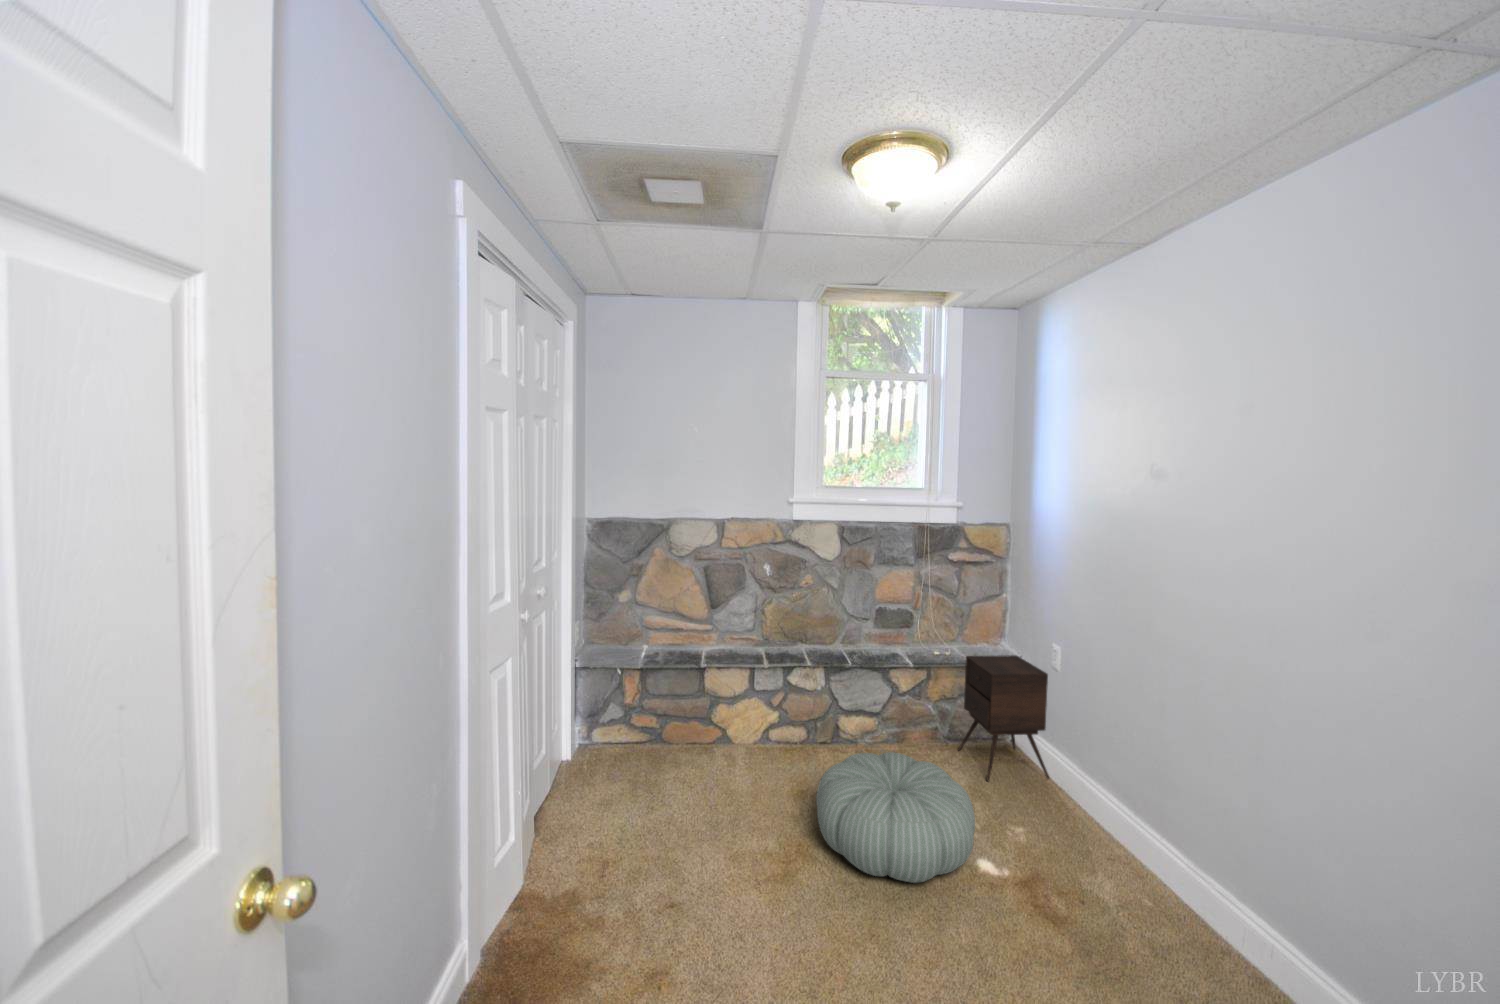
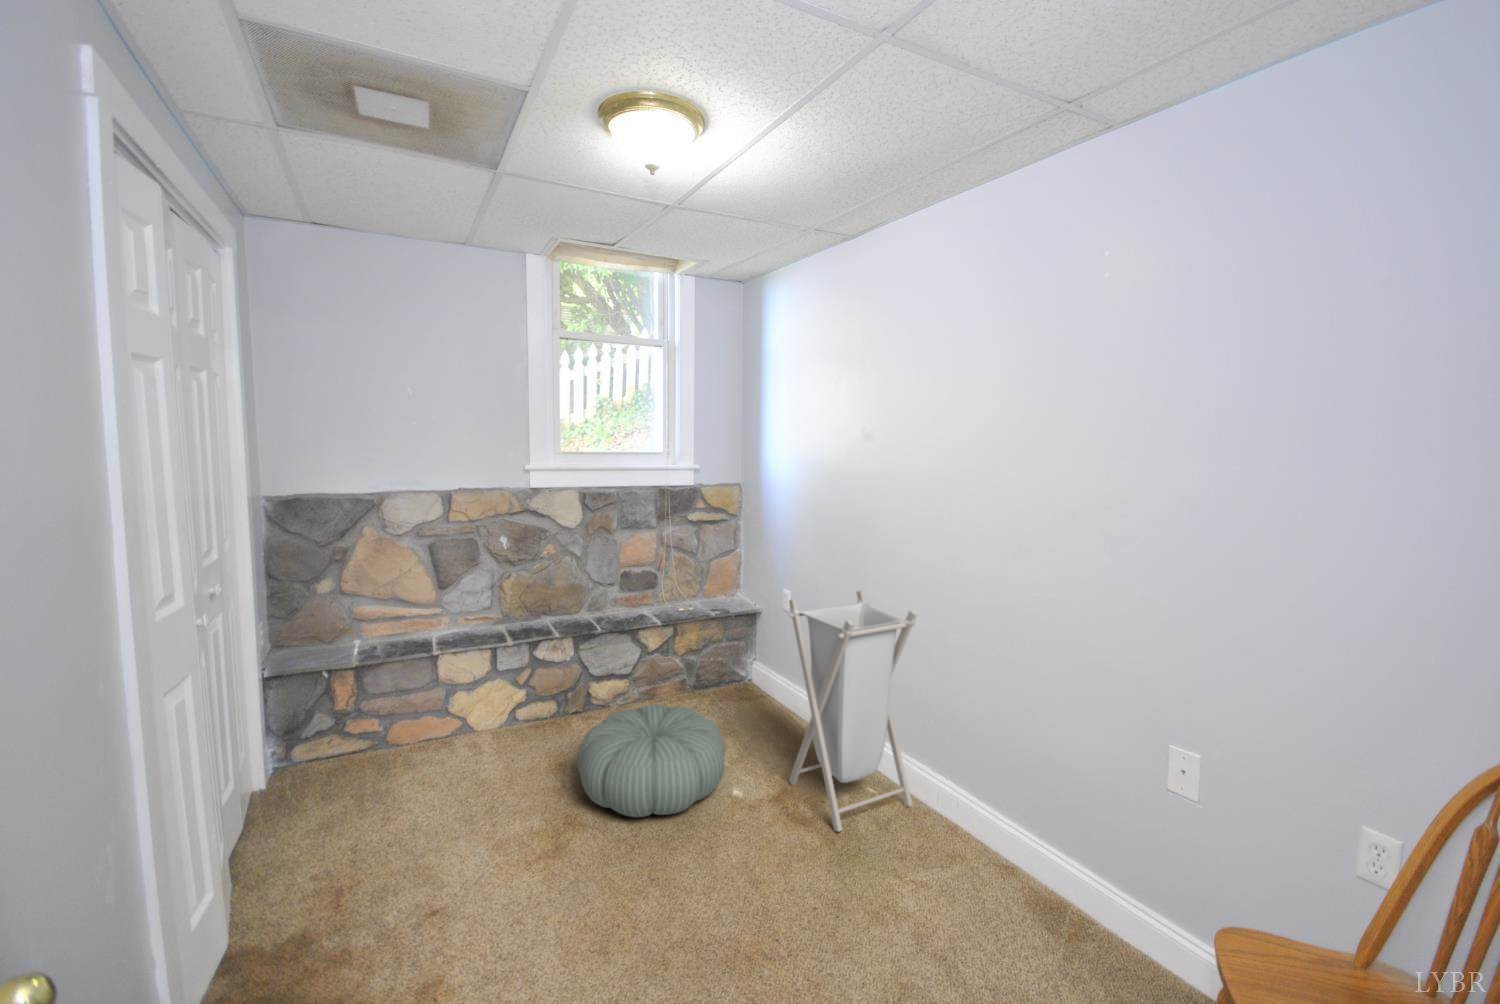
side table: present [958,655,1049,781] -> none [703,602,779,716]
laundry hamper: none [1055,663,1252,970] -> present [789,590,917,831]

